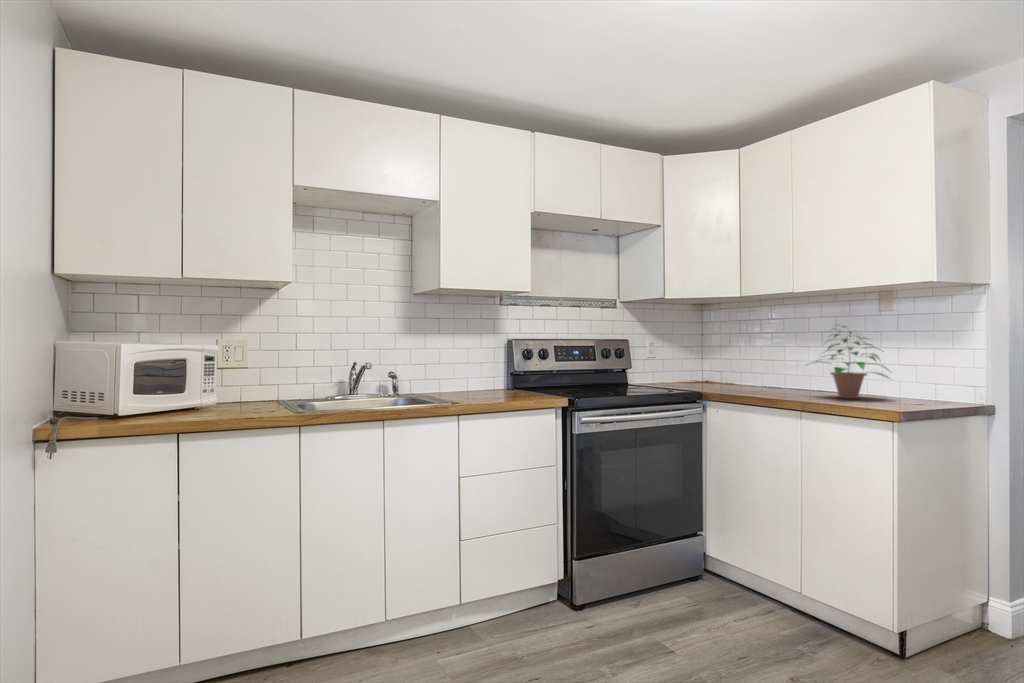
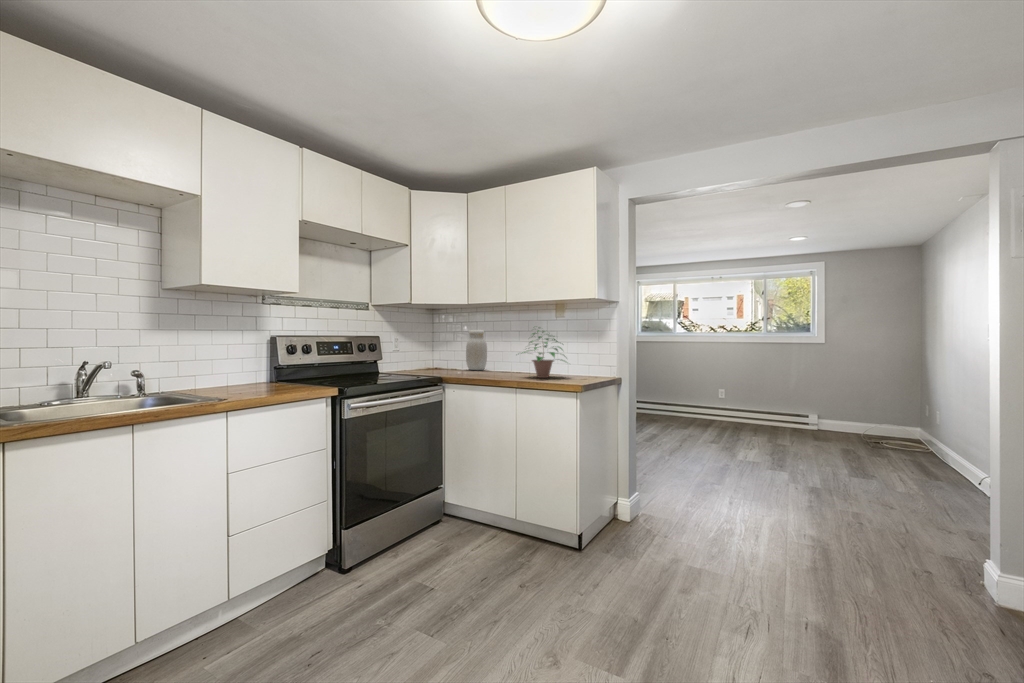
jar: none [743,331,773,385] -> present [466,330,487,370]

